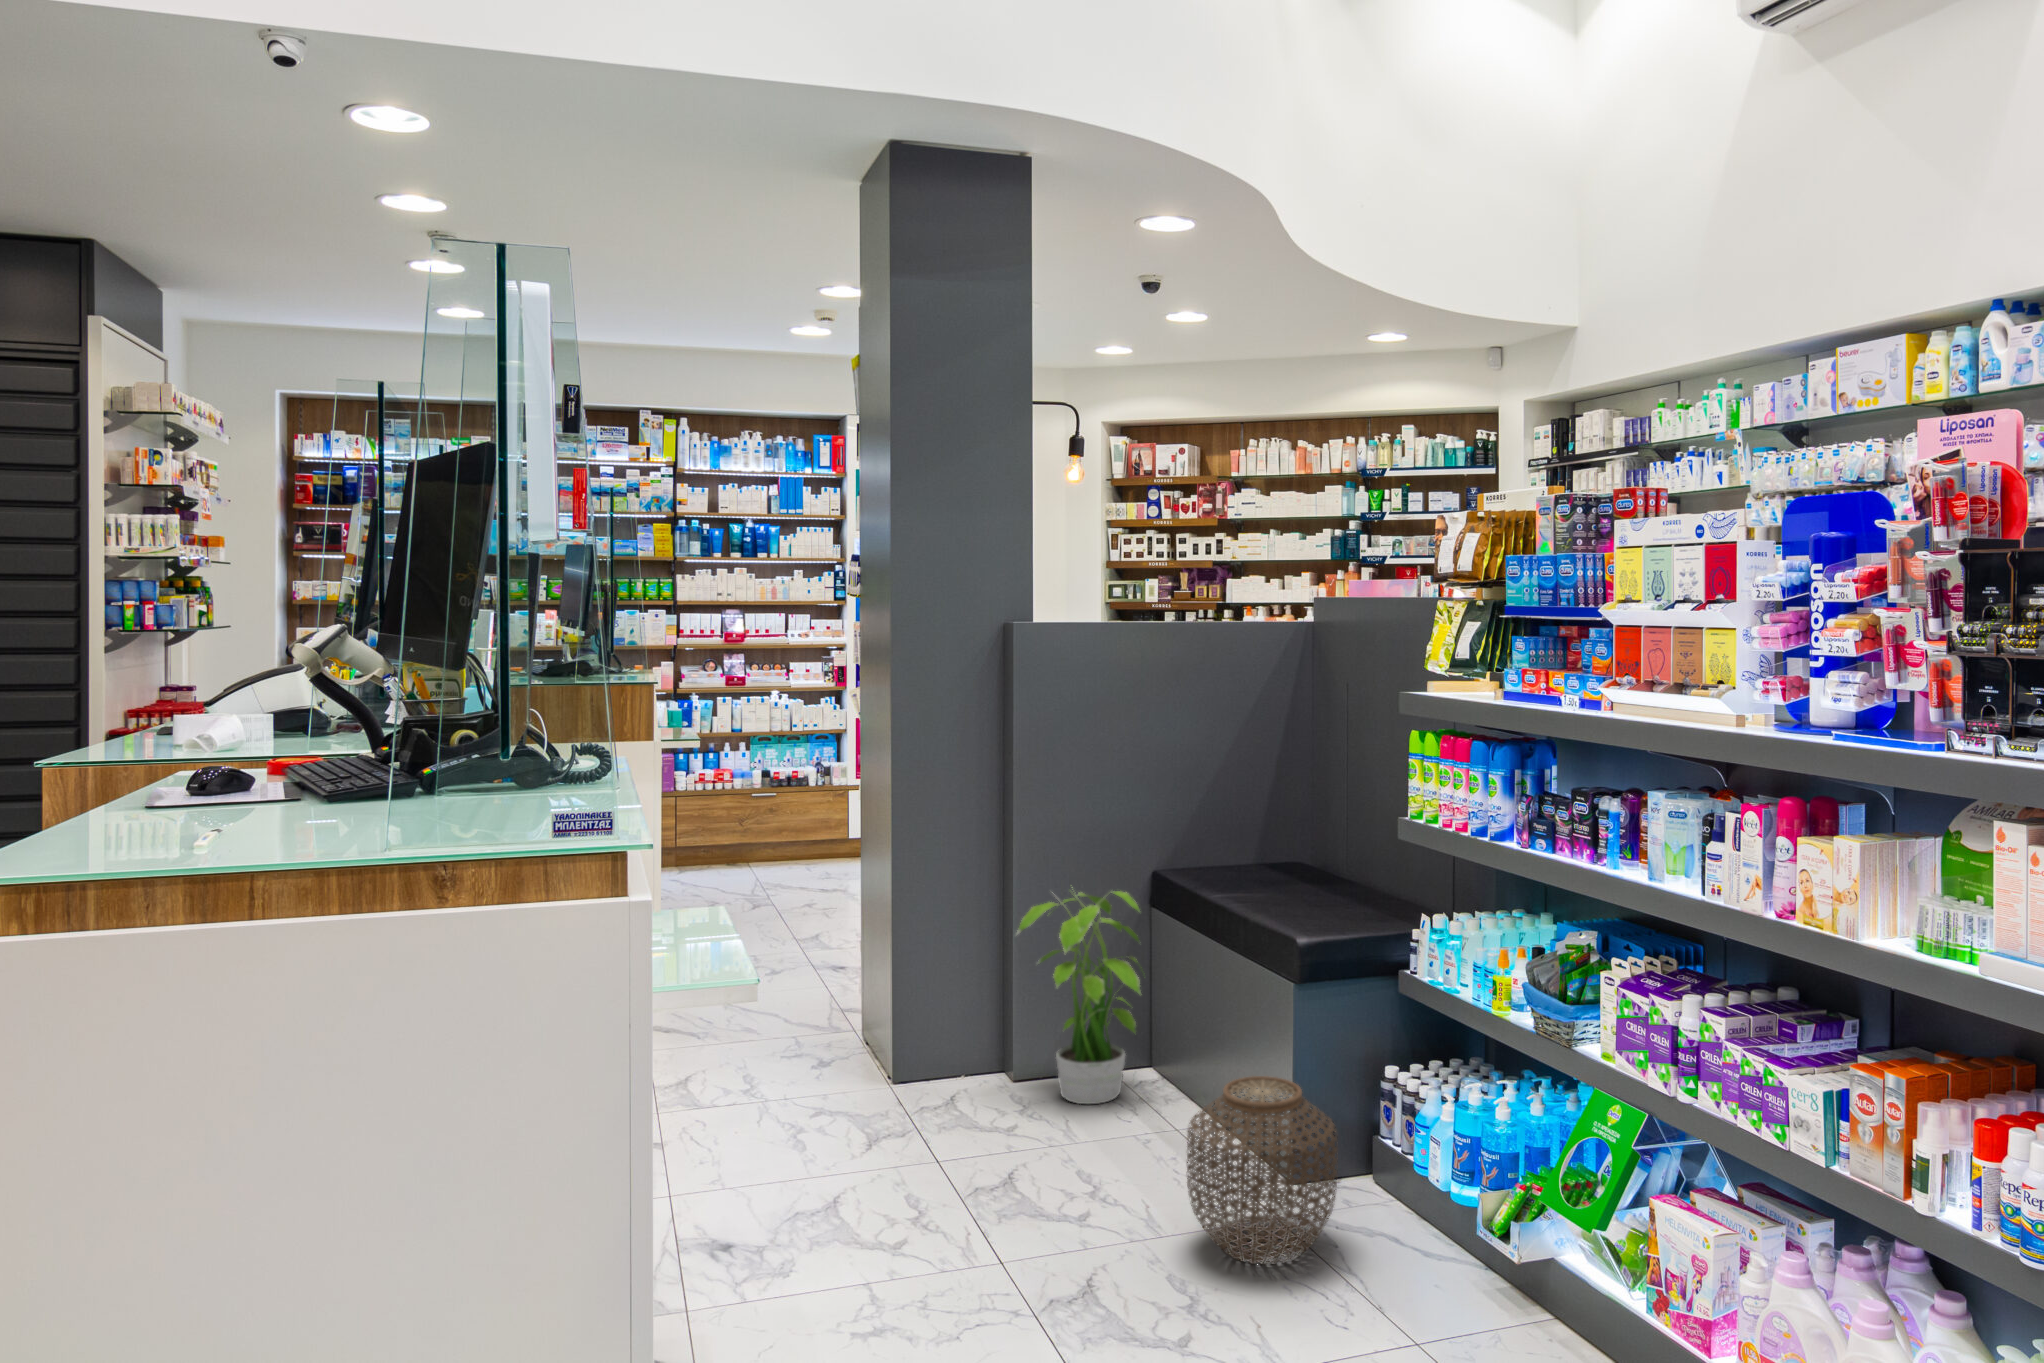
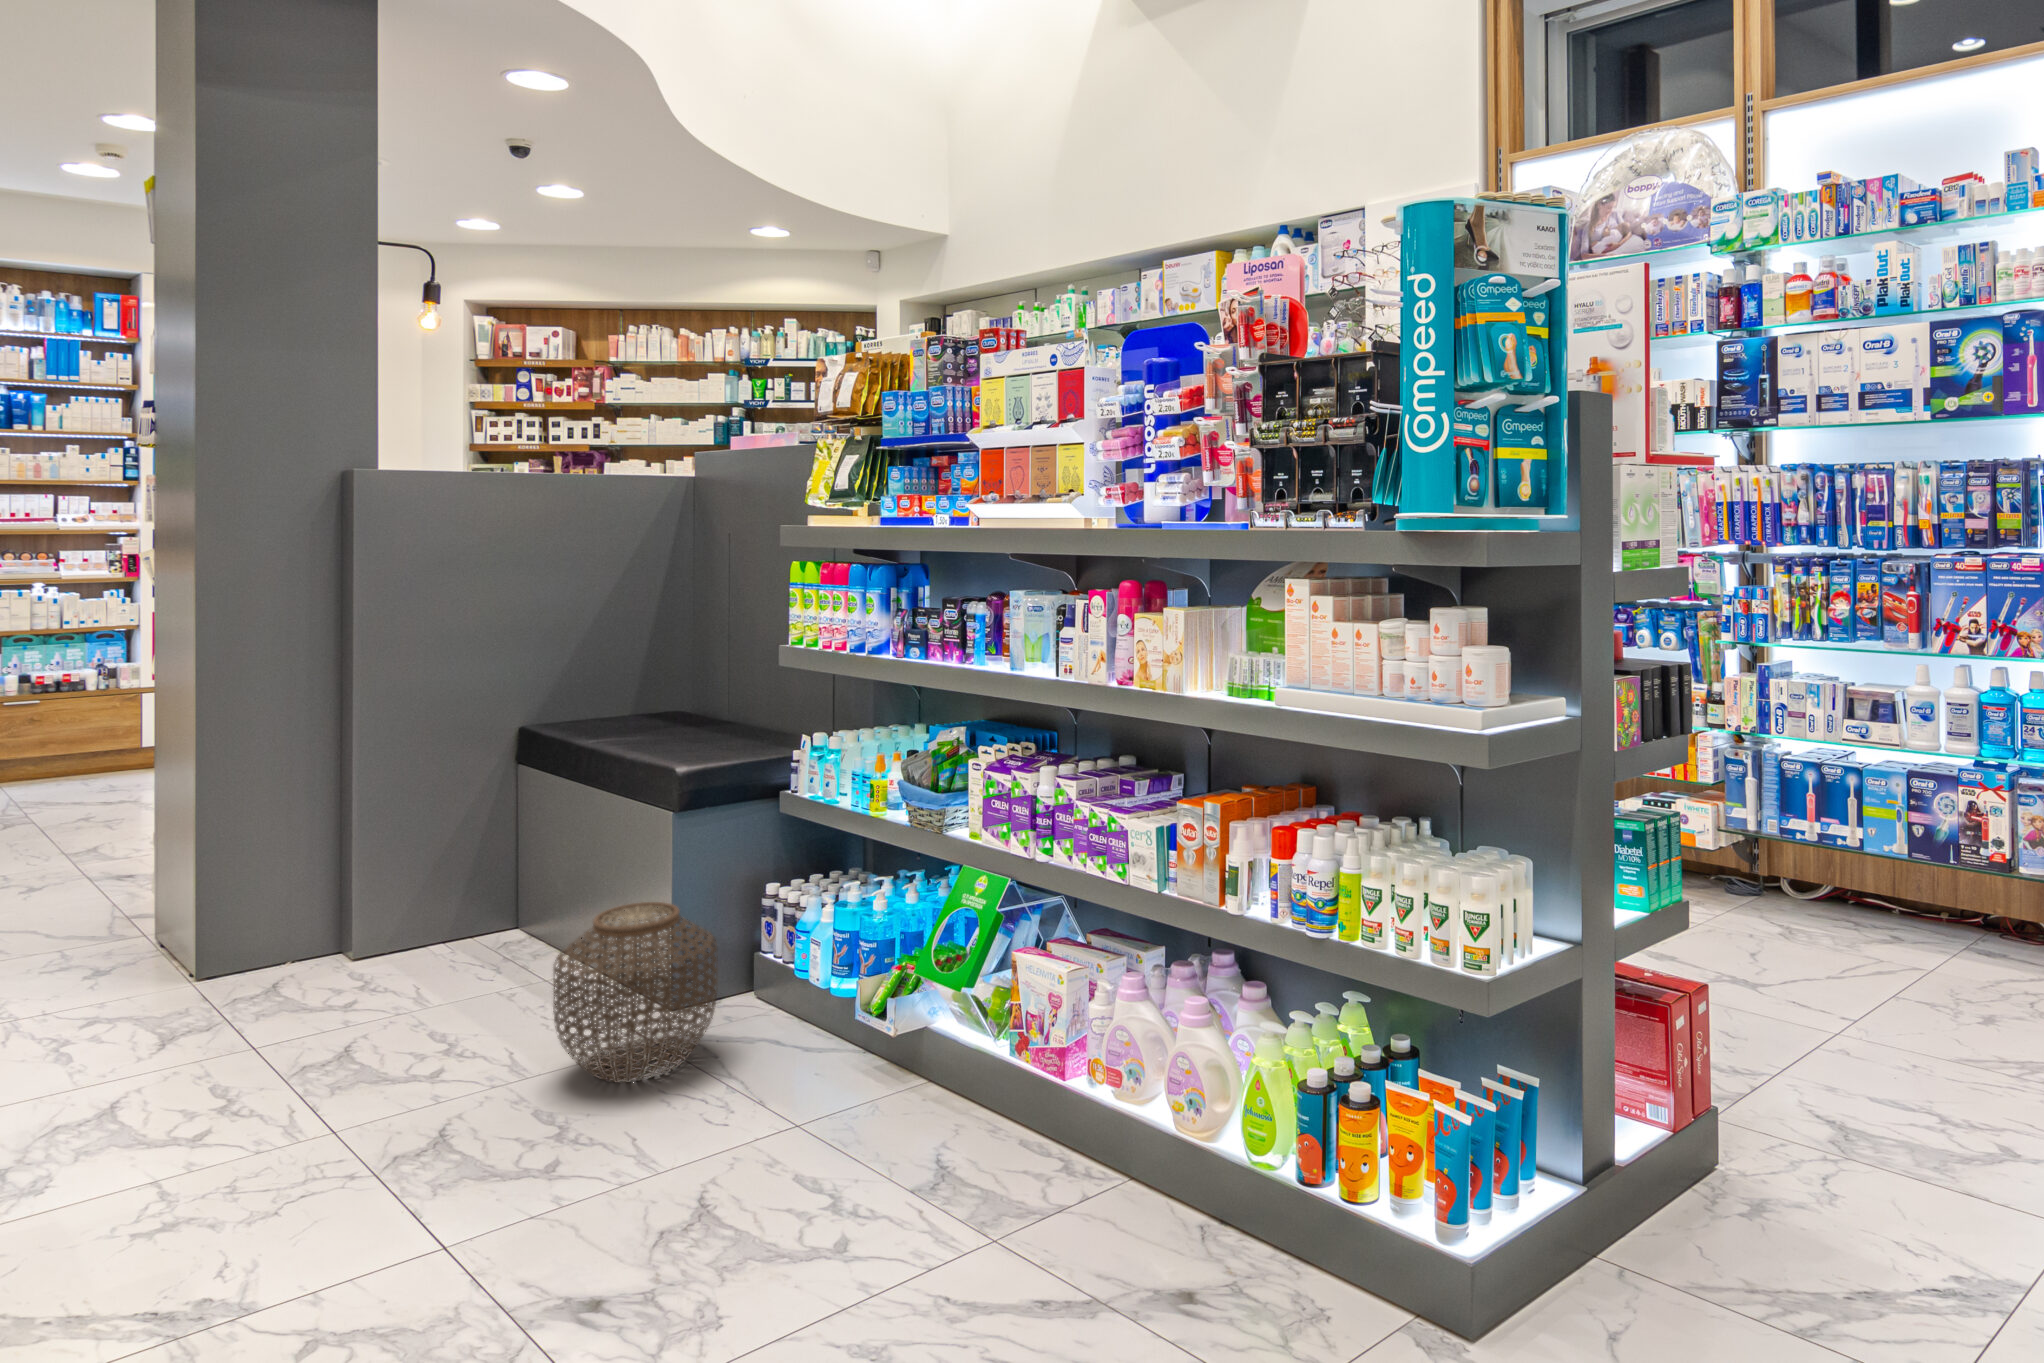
potted plant: present [1017,887,1141,1104] -> none [346,751,509,973]

